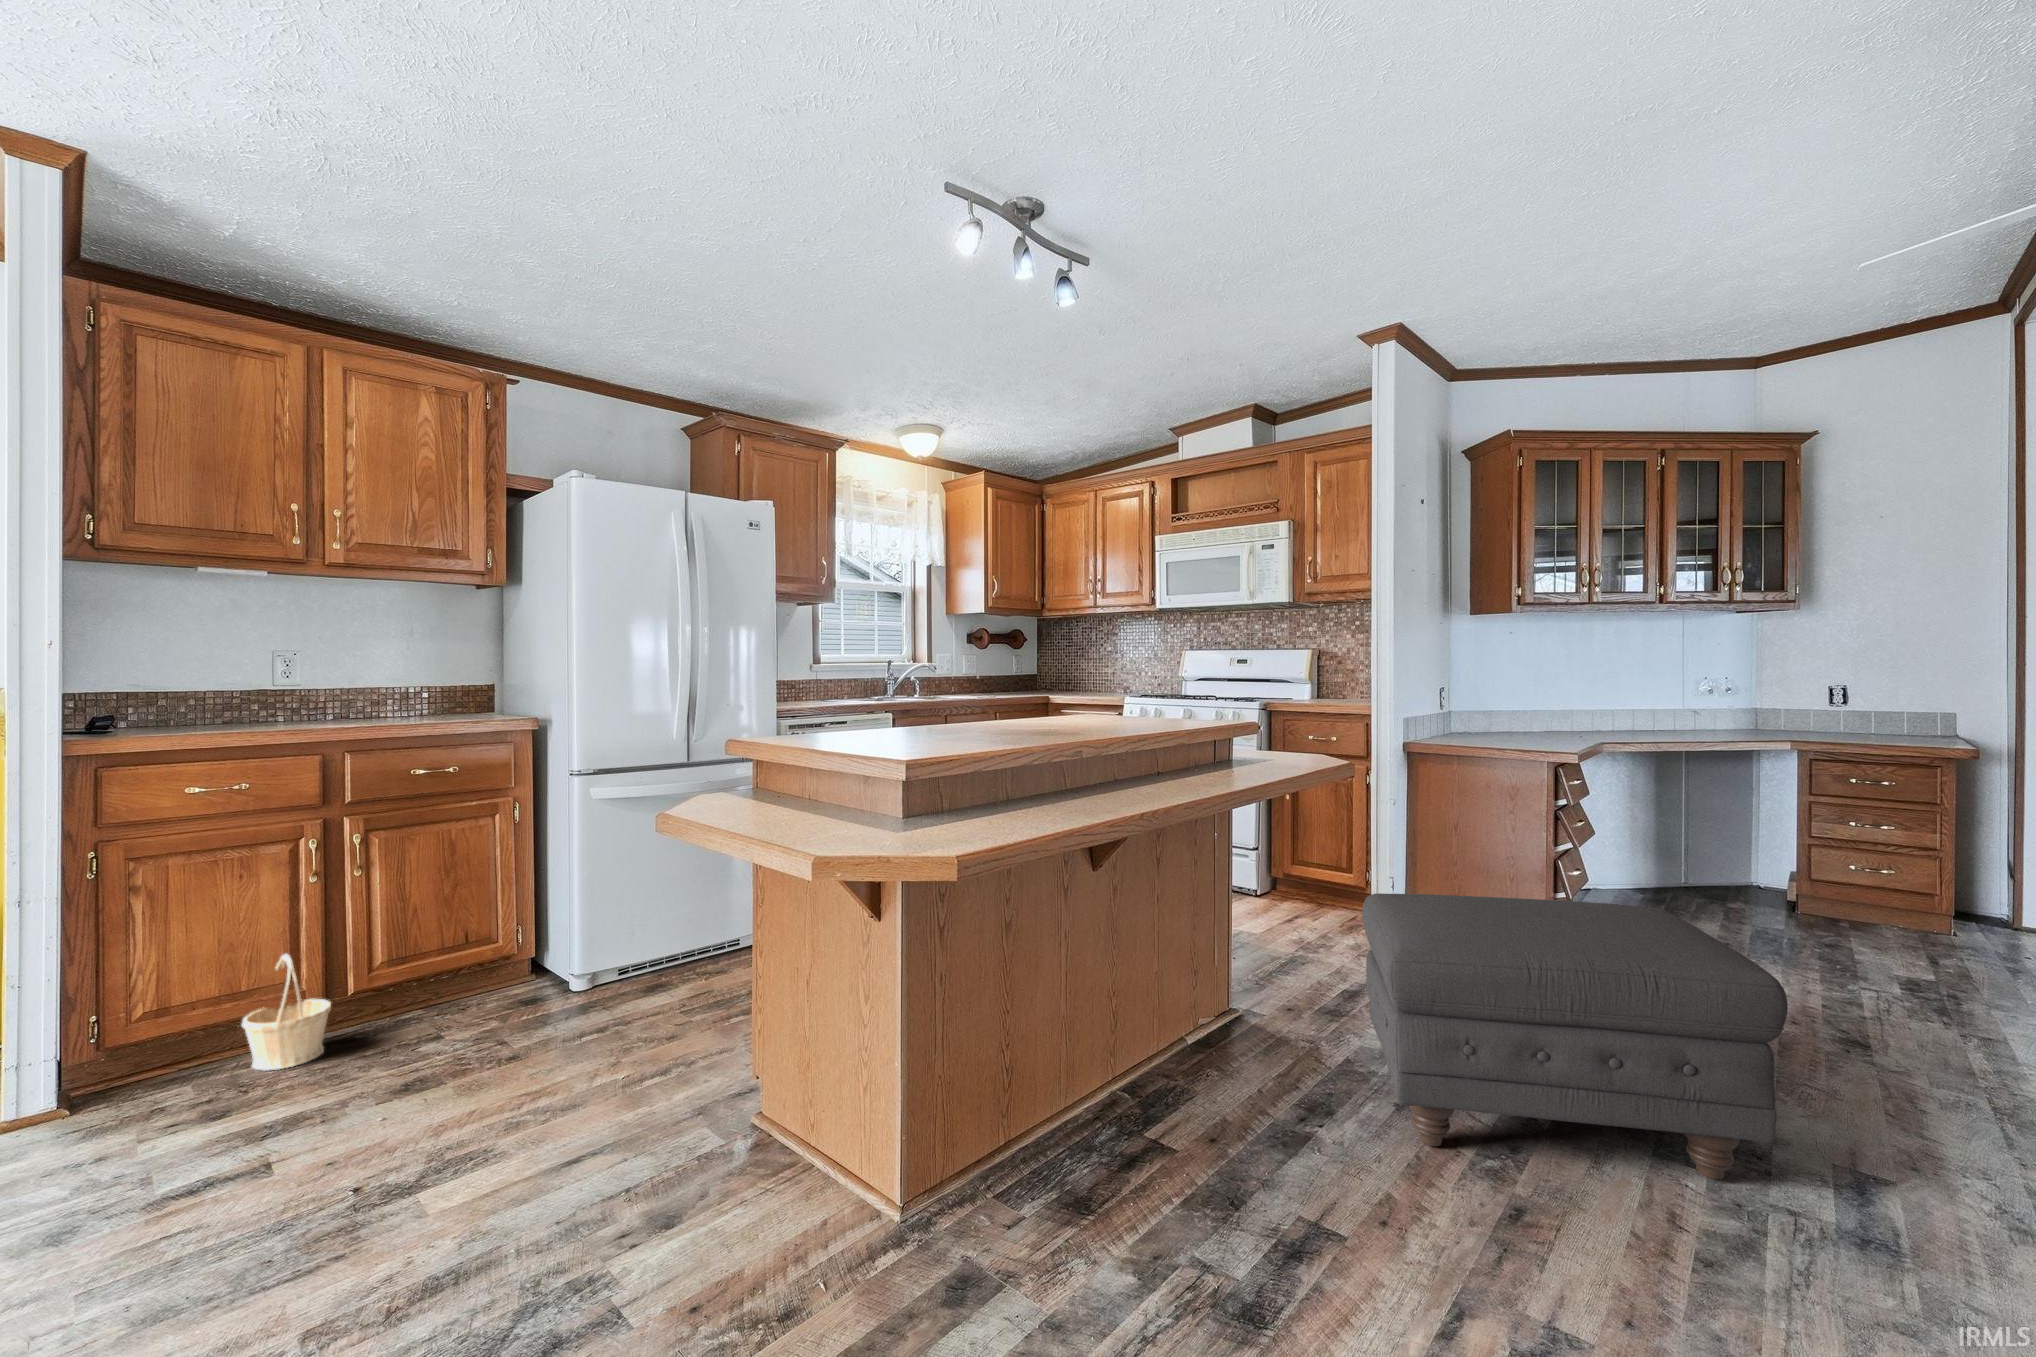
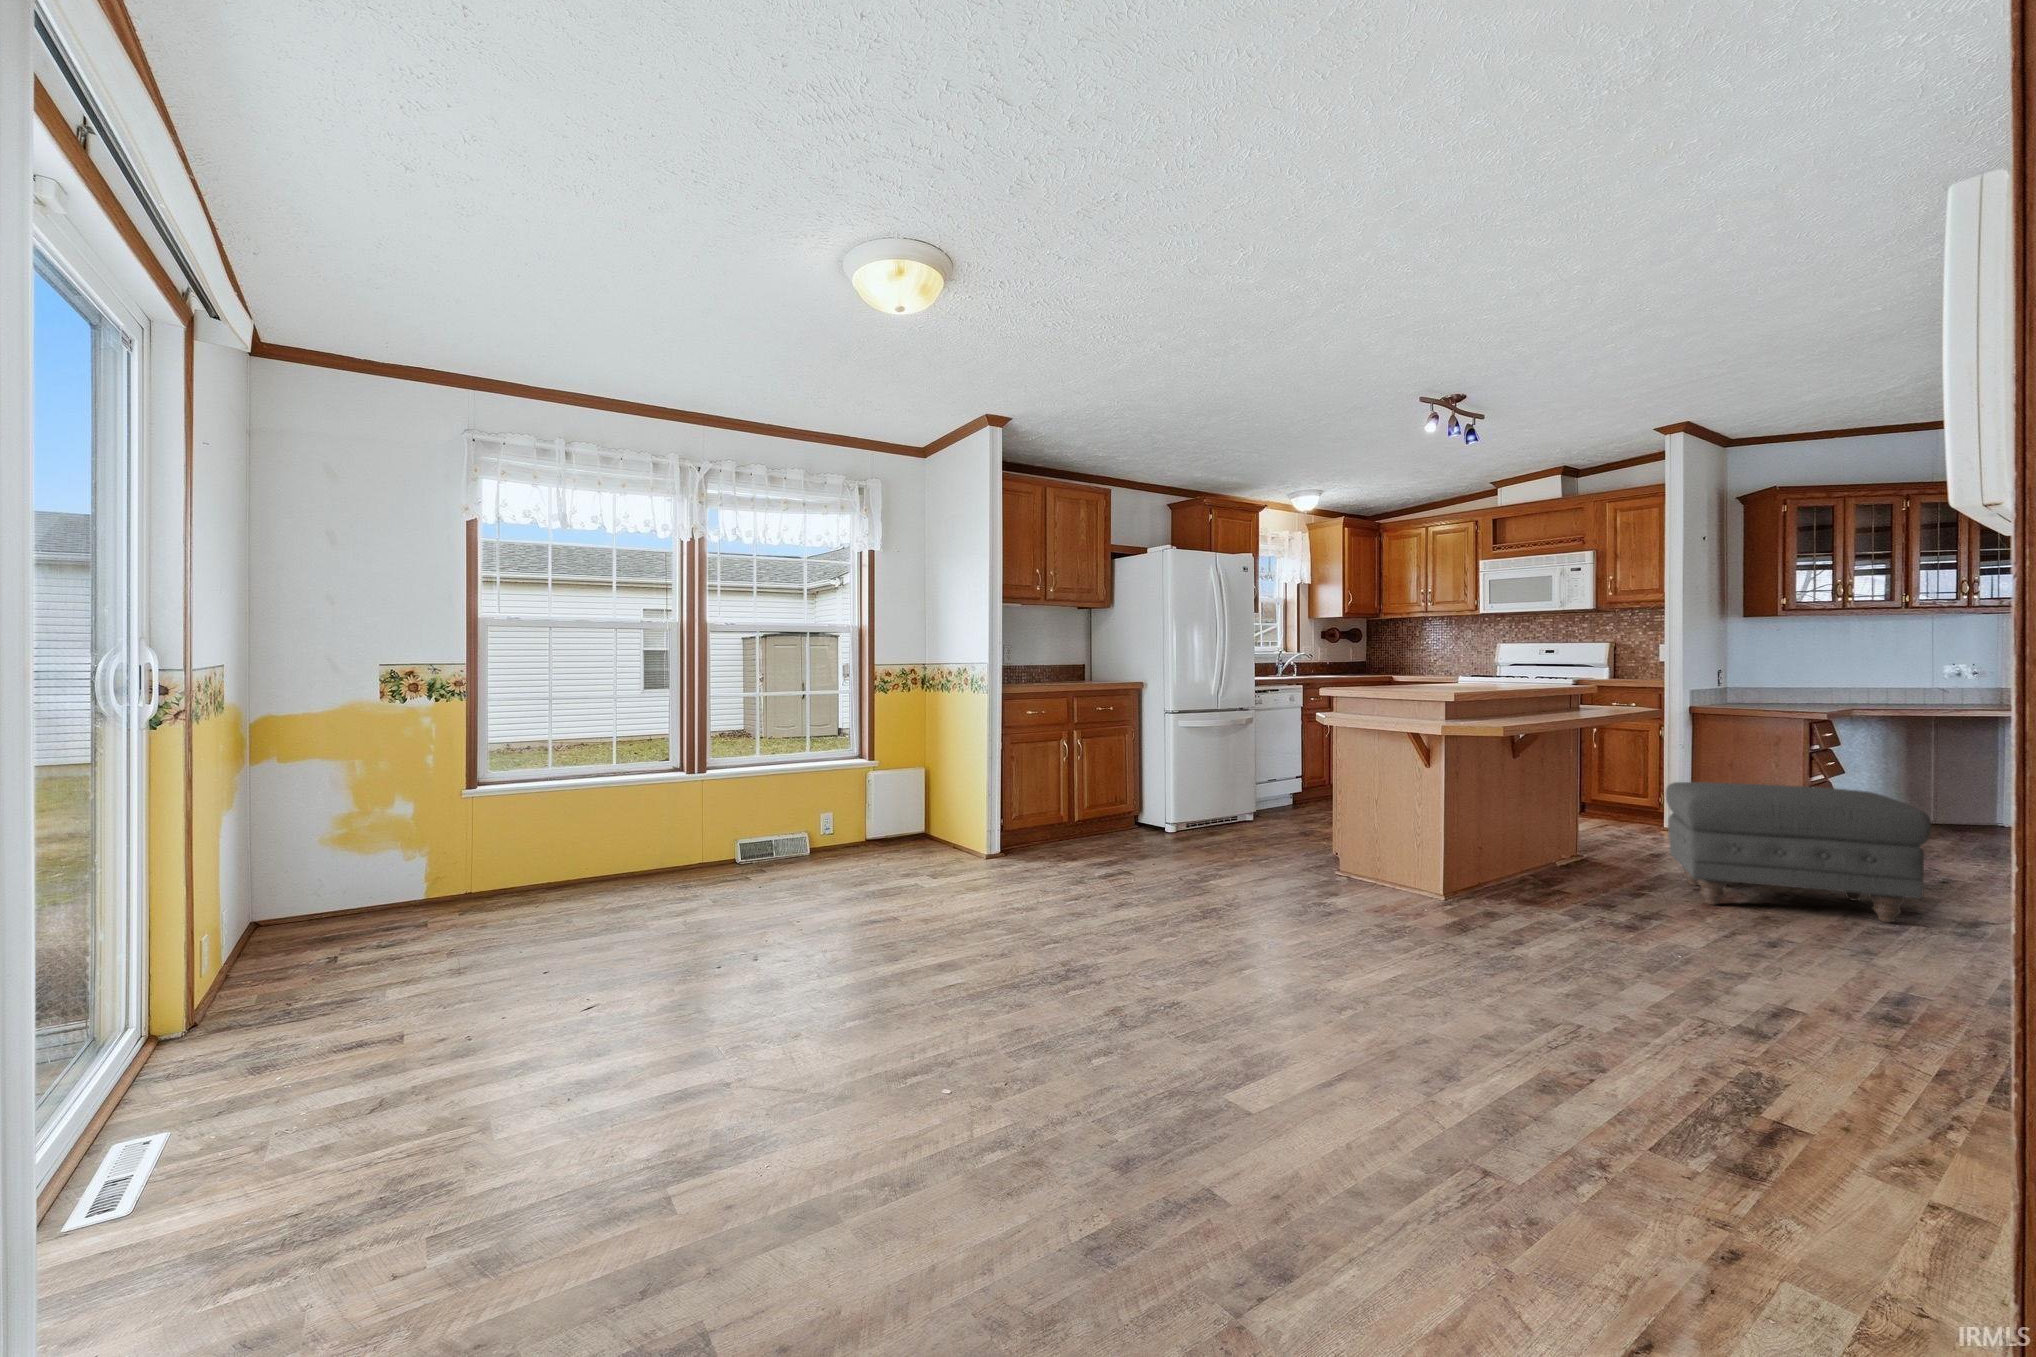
basket: present [242,954,331,1071] -> none [1029,794,1064,850]

